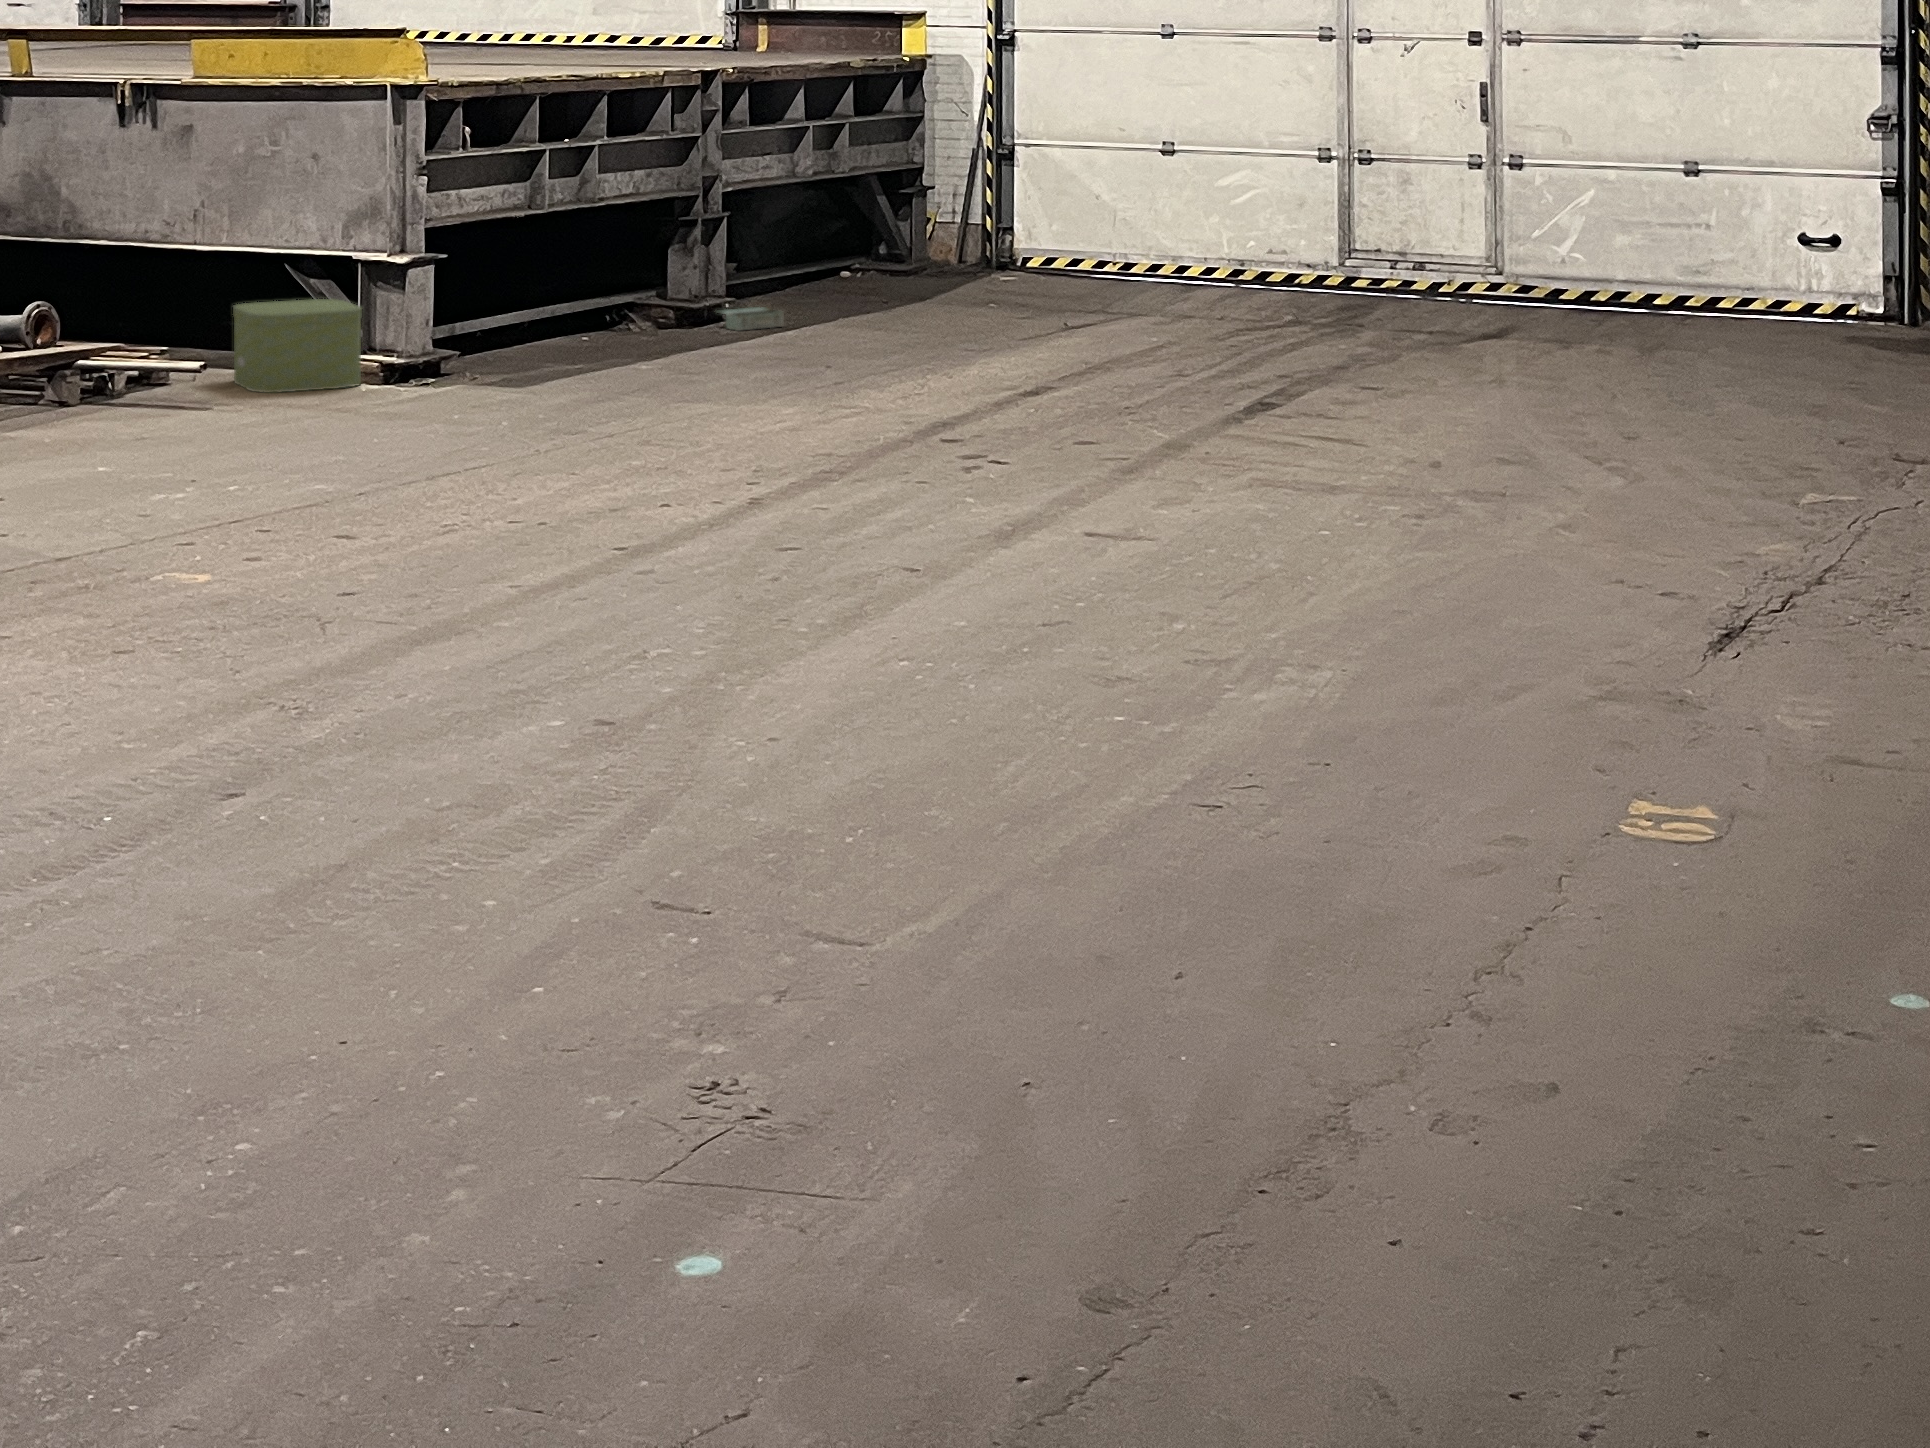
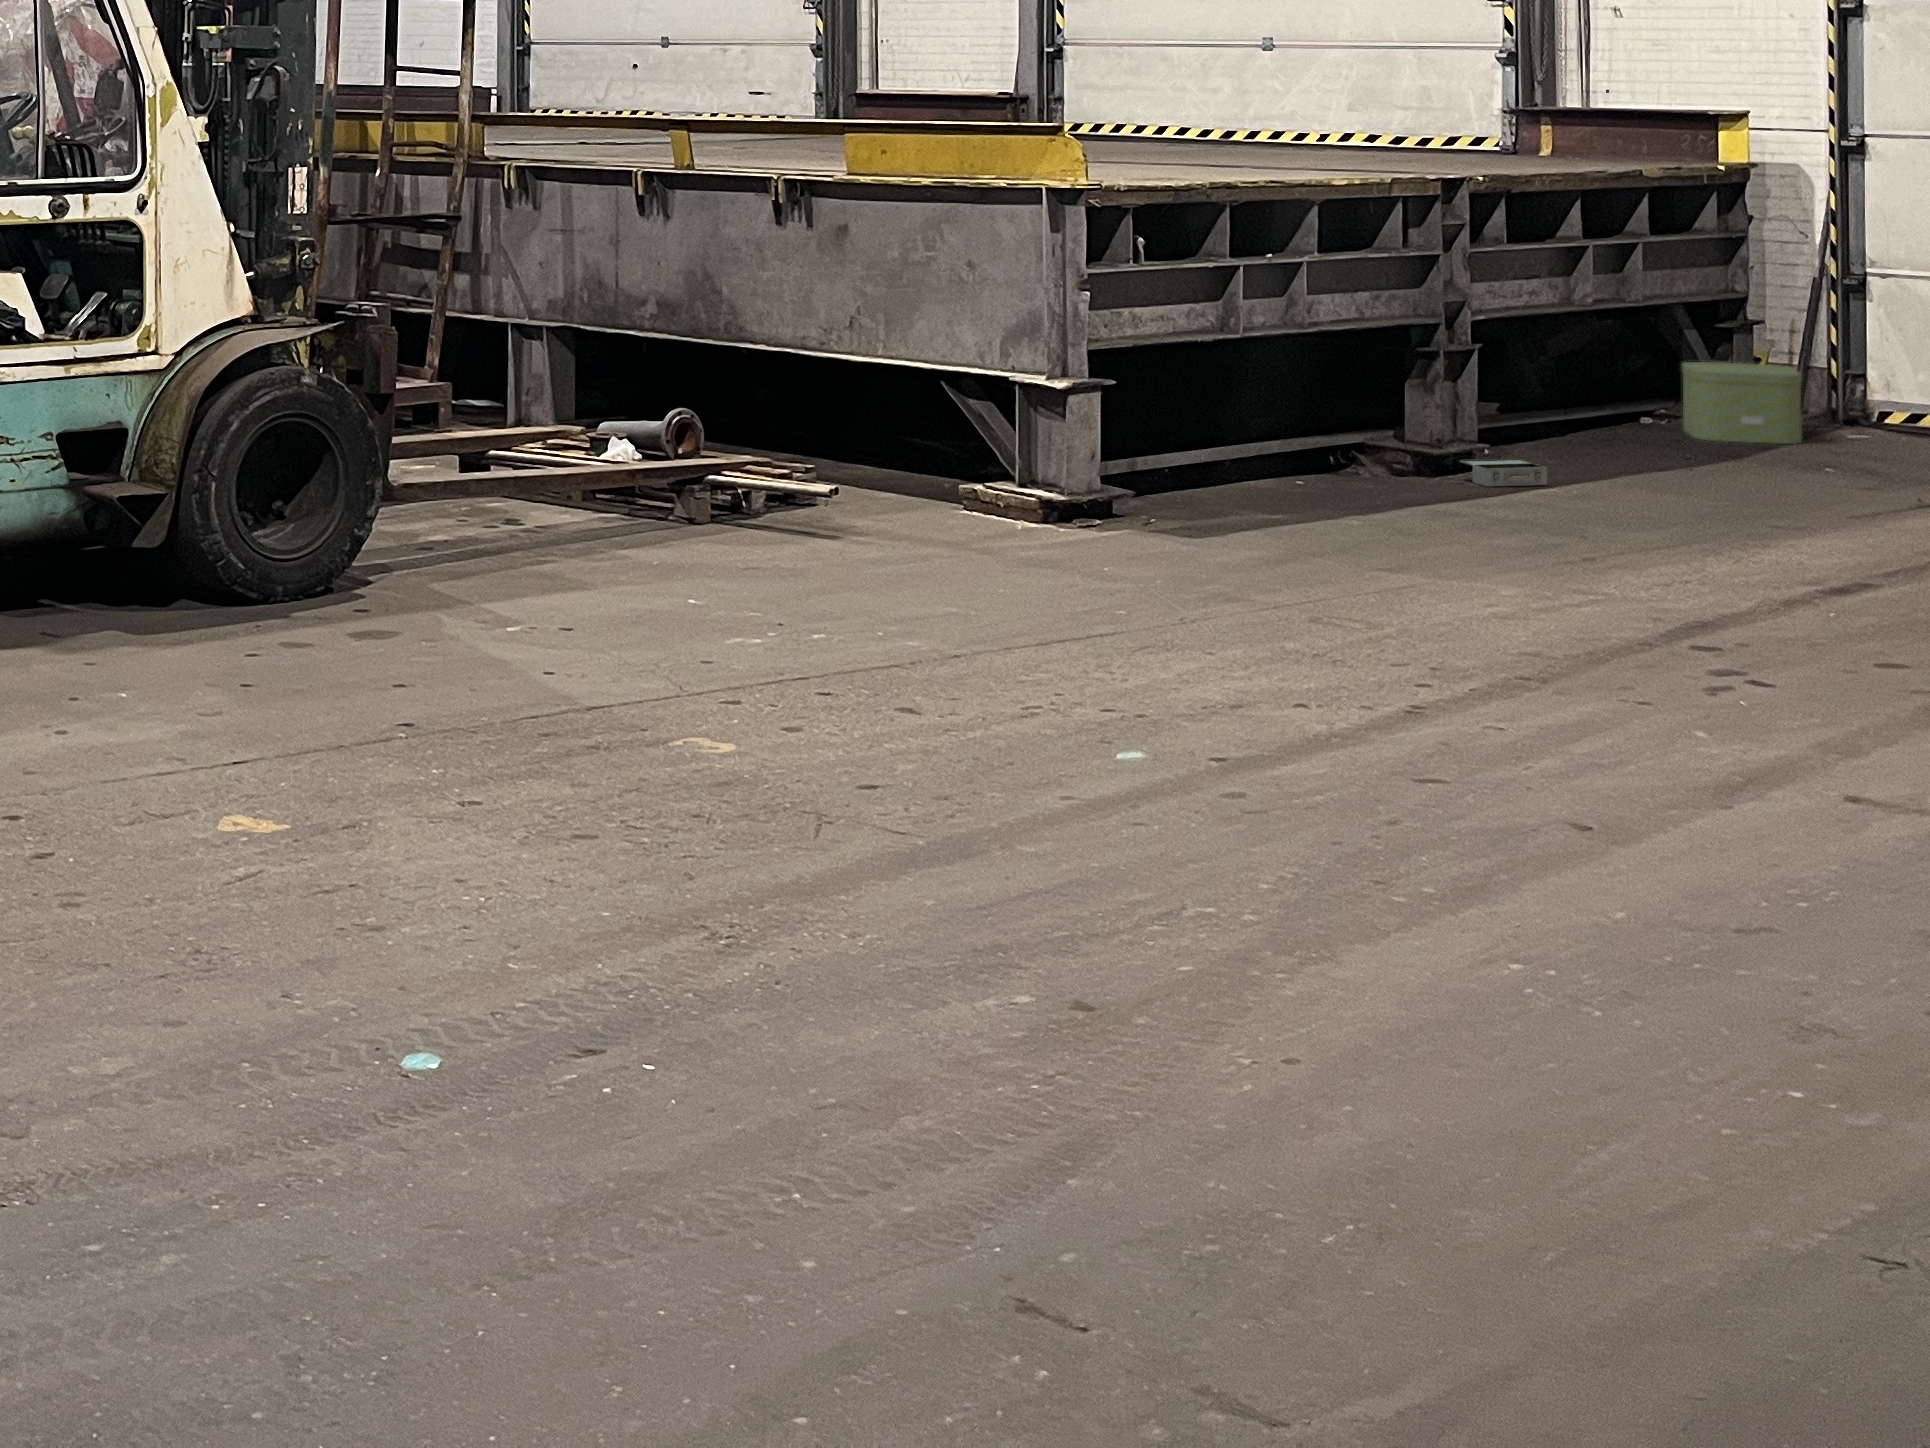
storage box: present [233,299,362,393] -> present [1681,362,1802,444]

